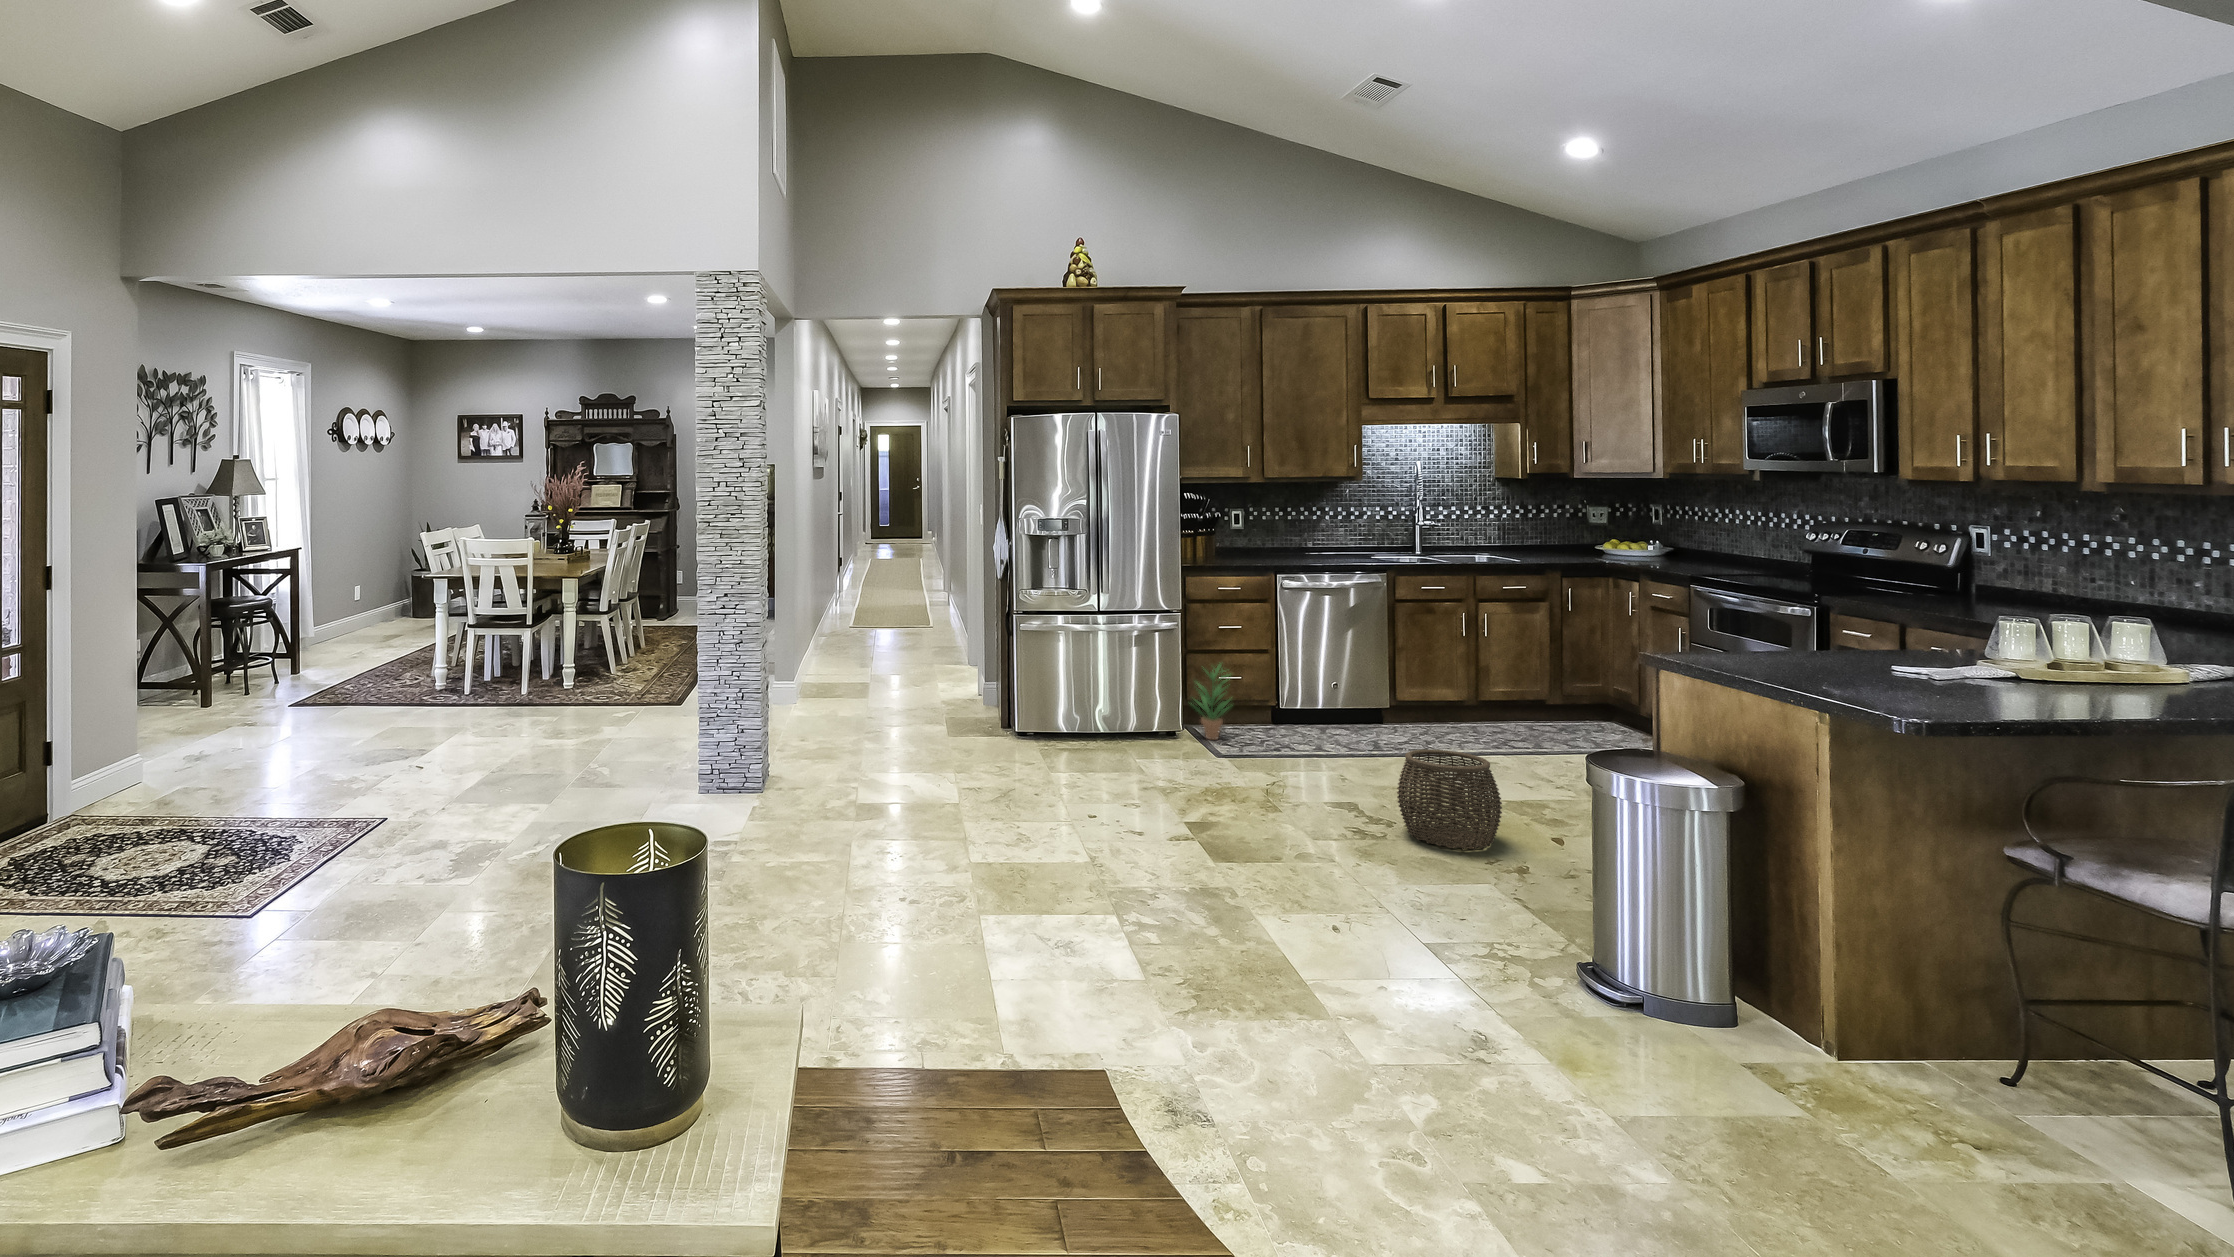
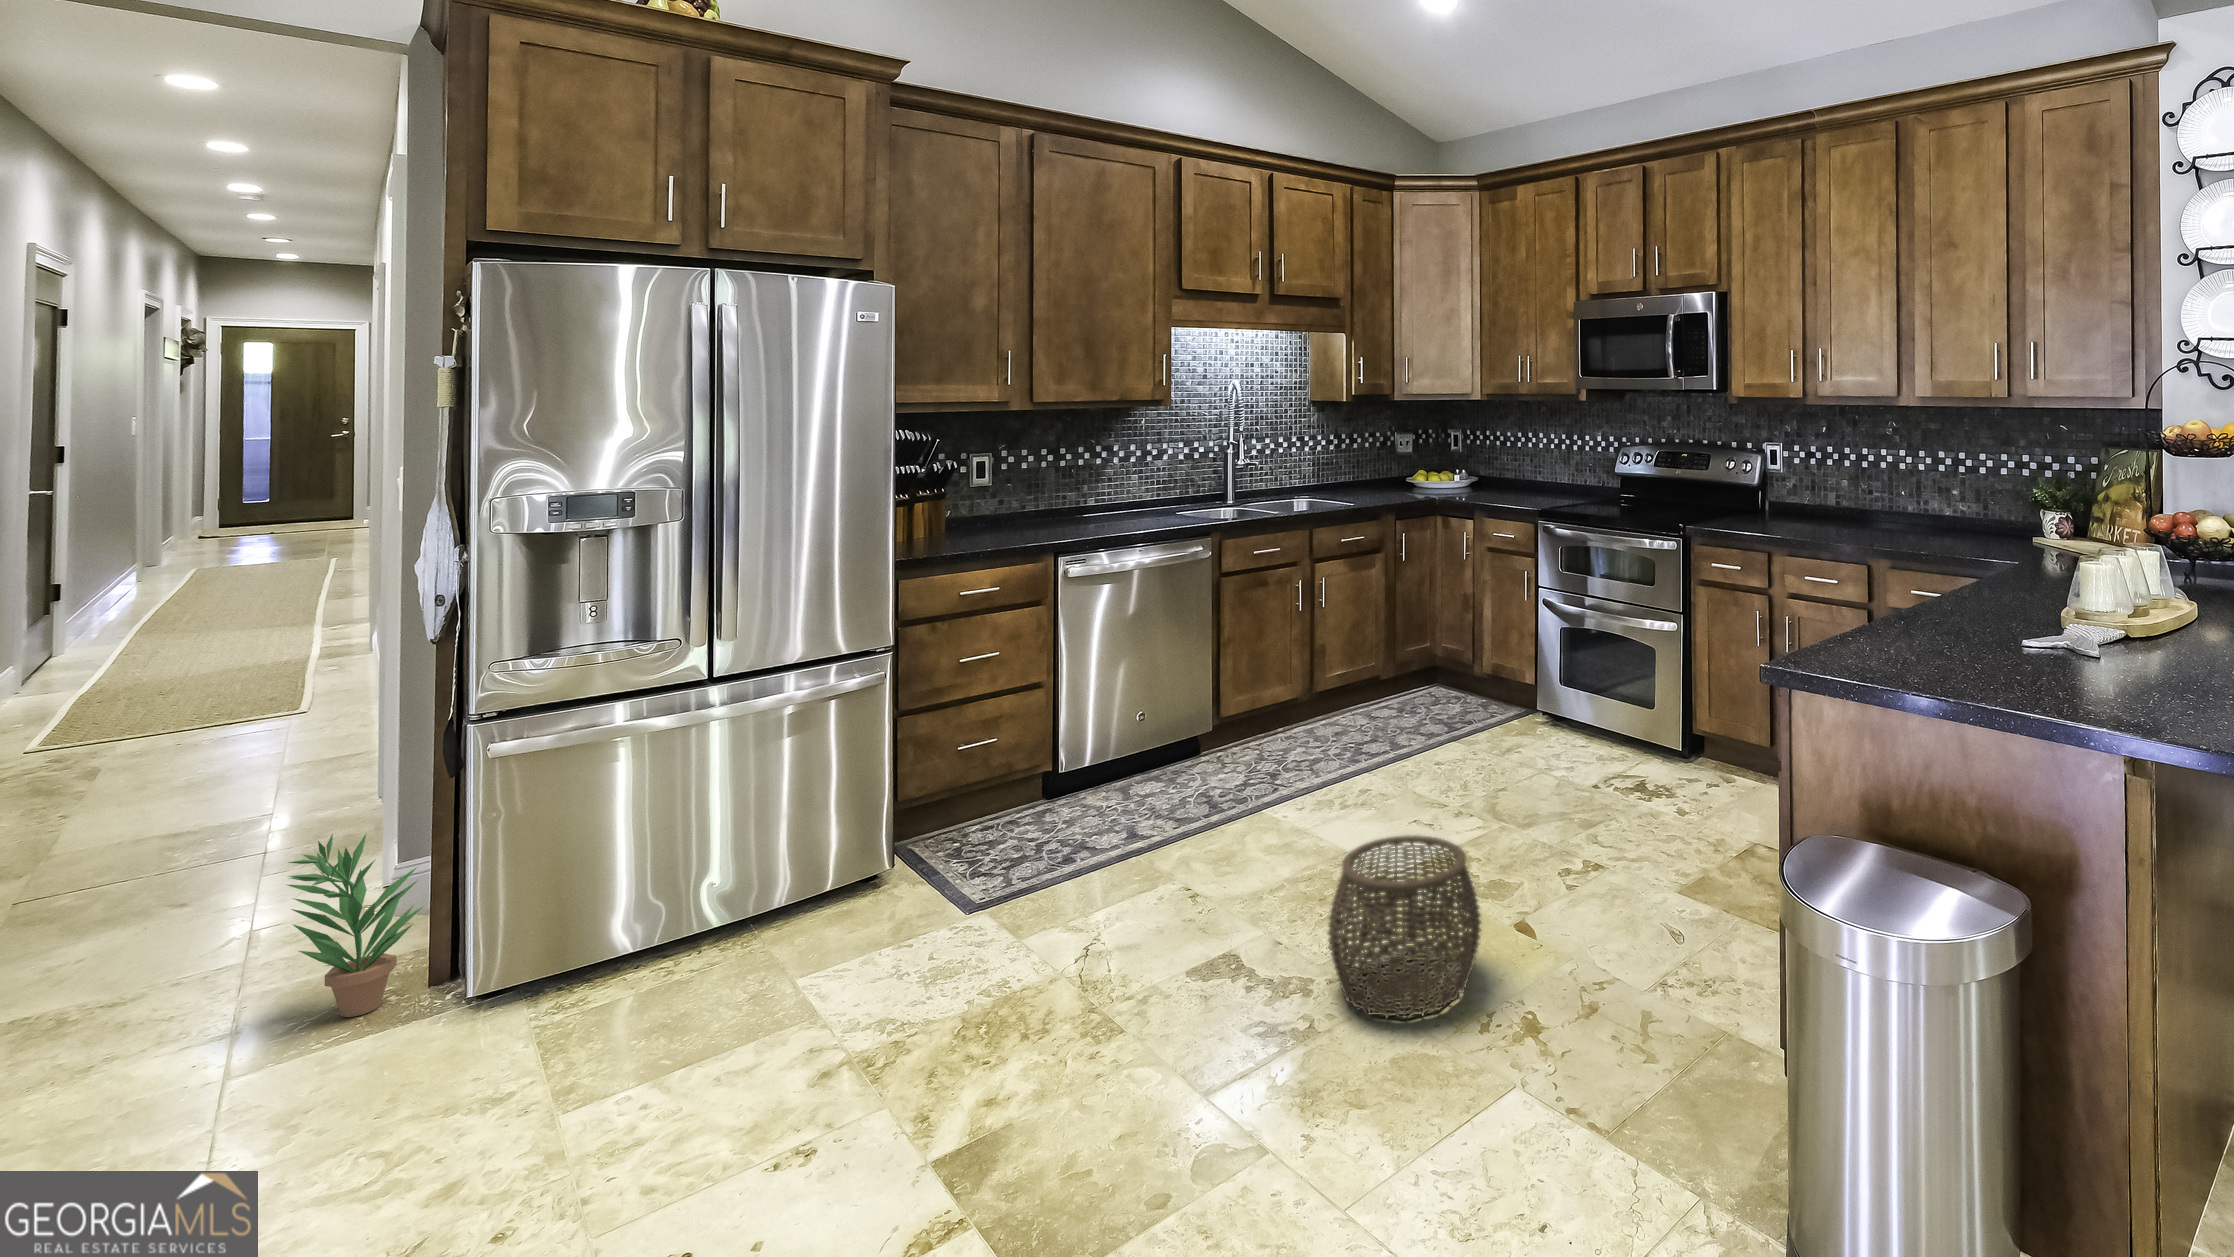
potted plant: present [1195,664,1229,740] -> present [288,834,424,1017]

